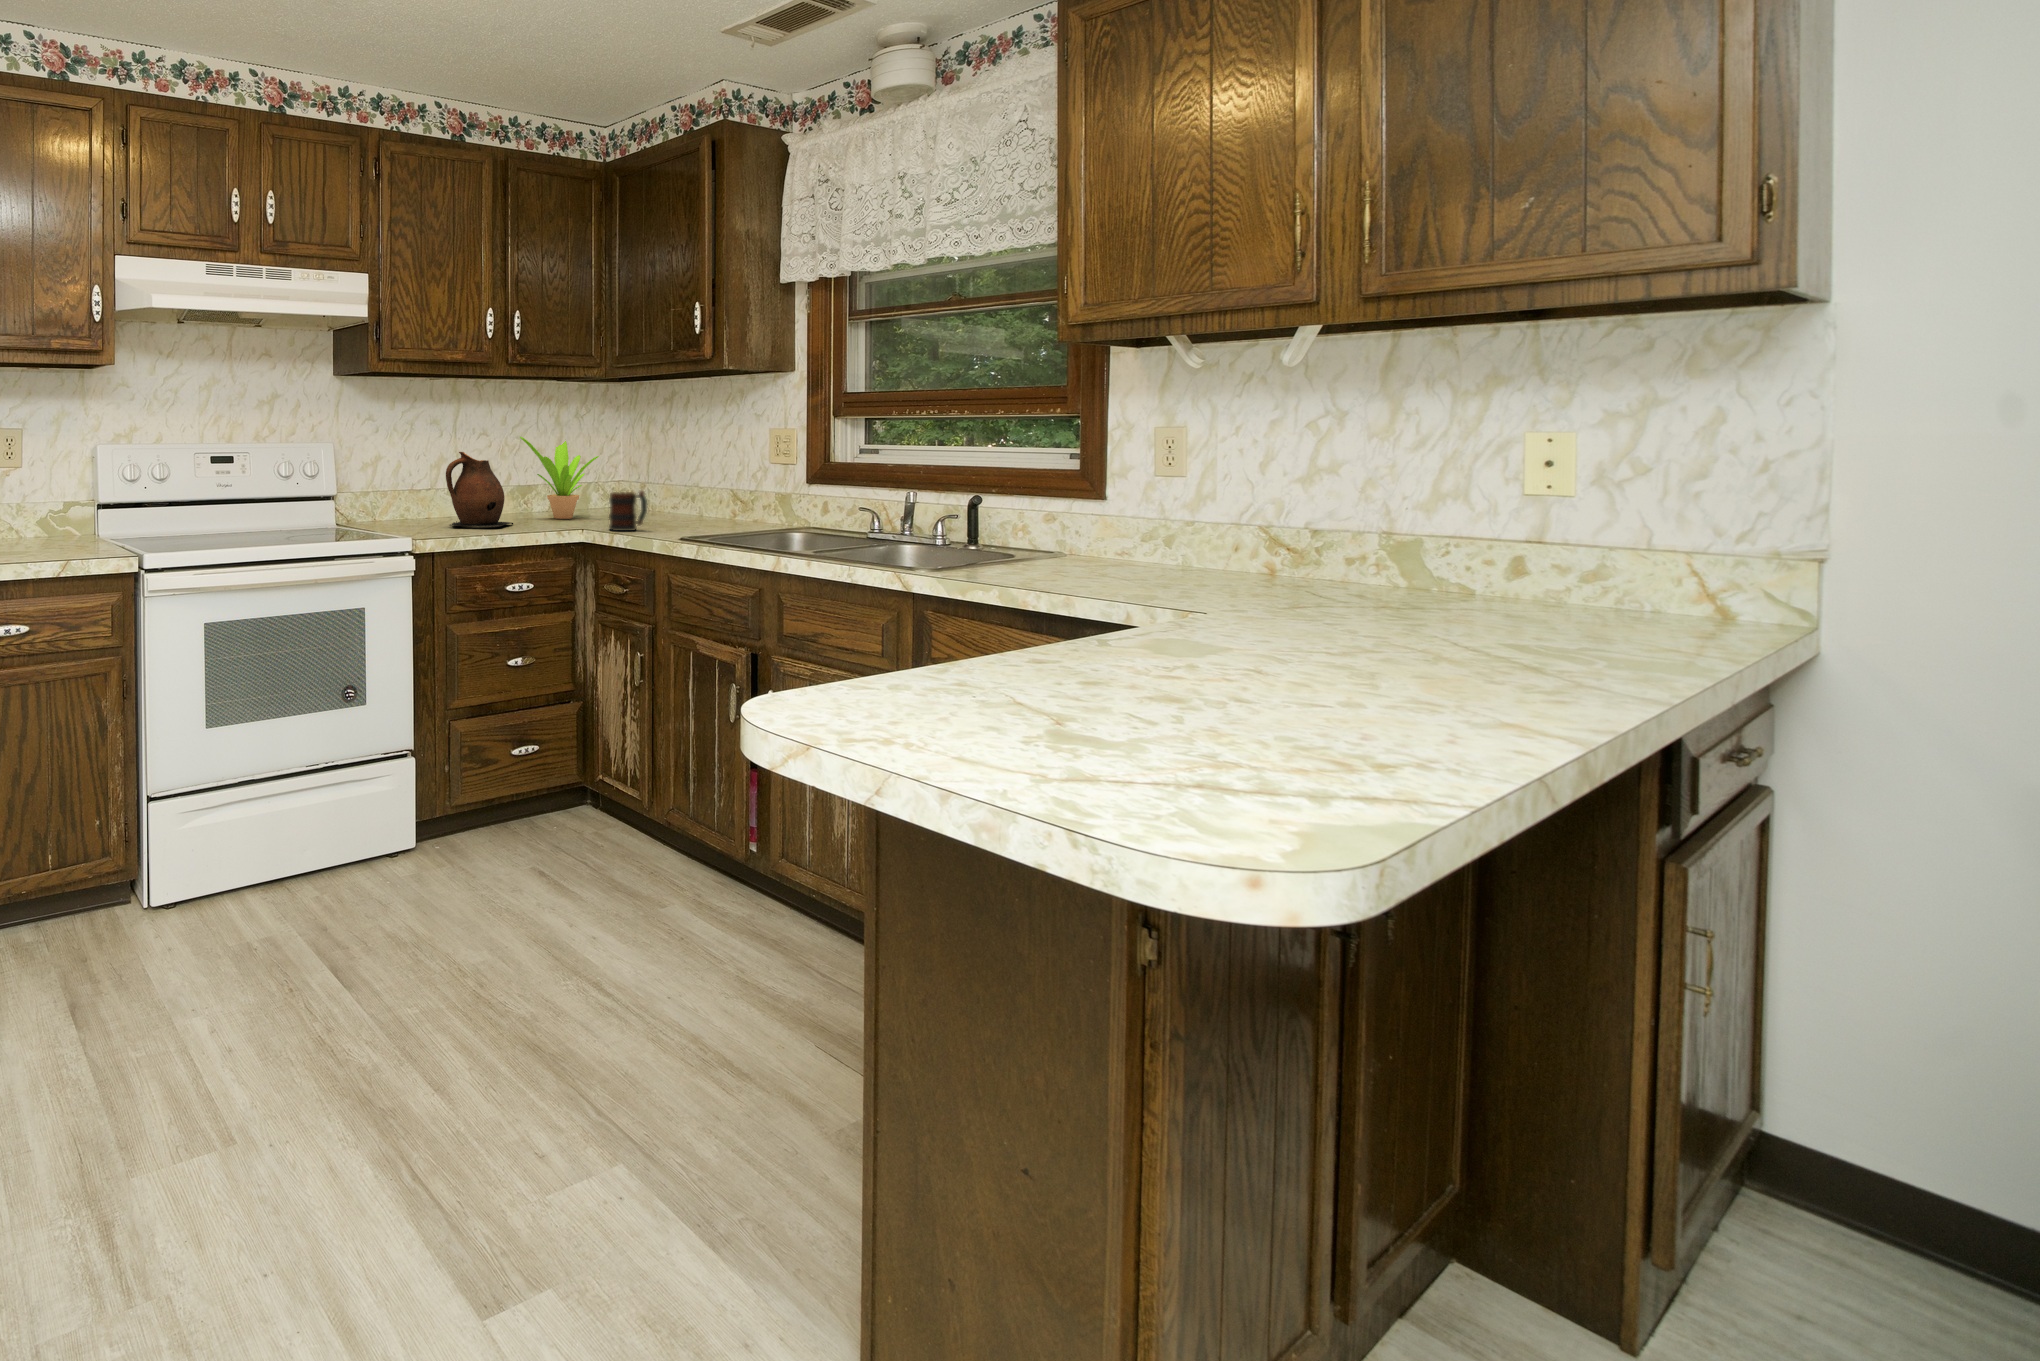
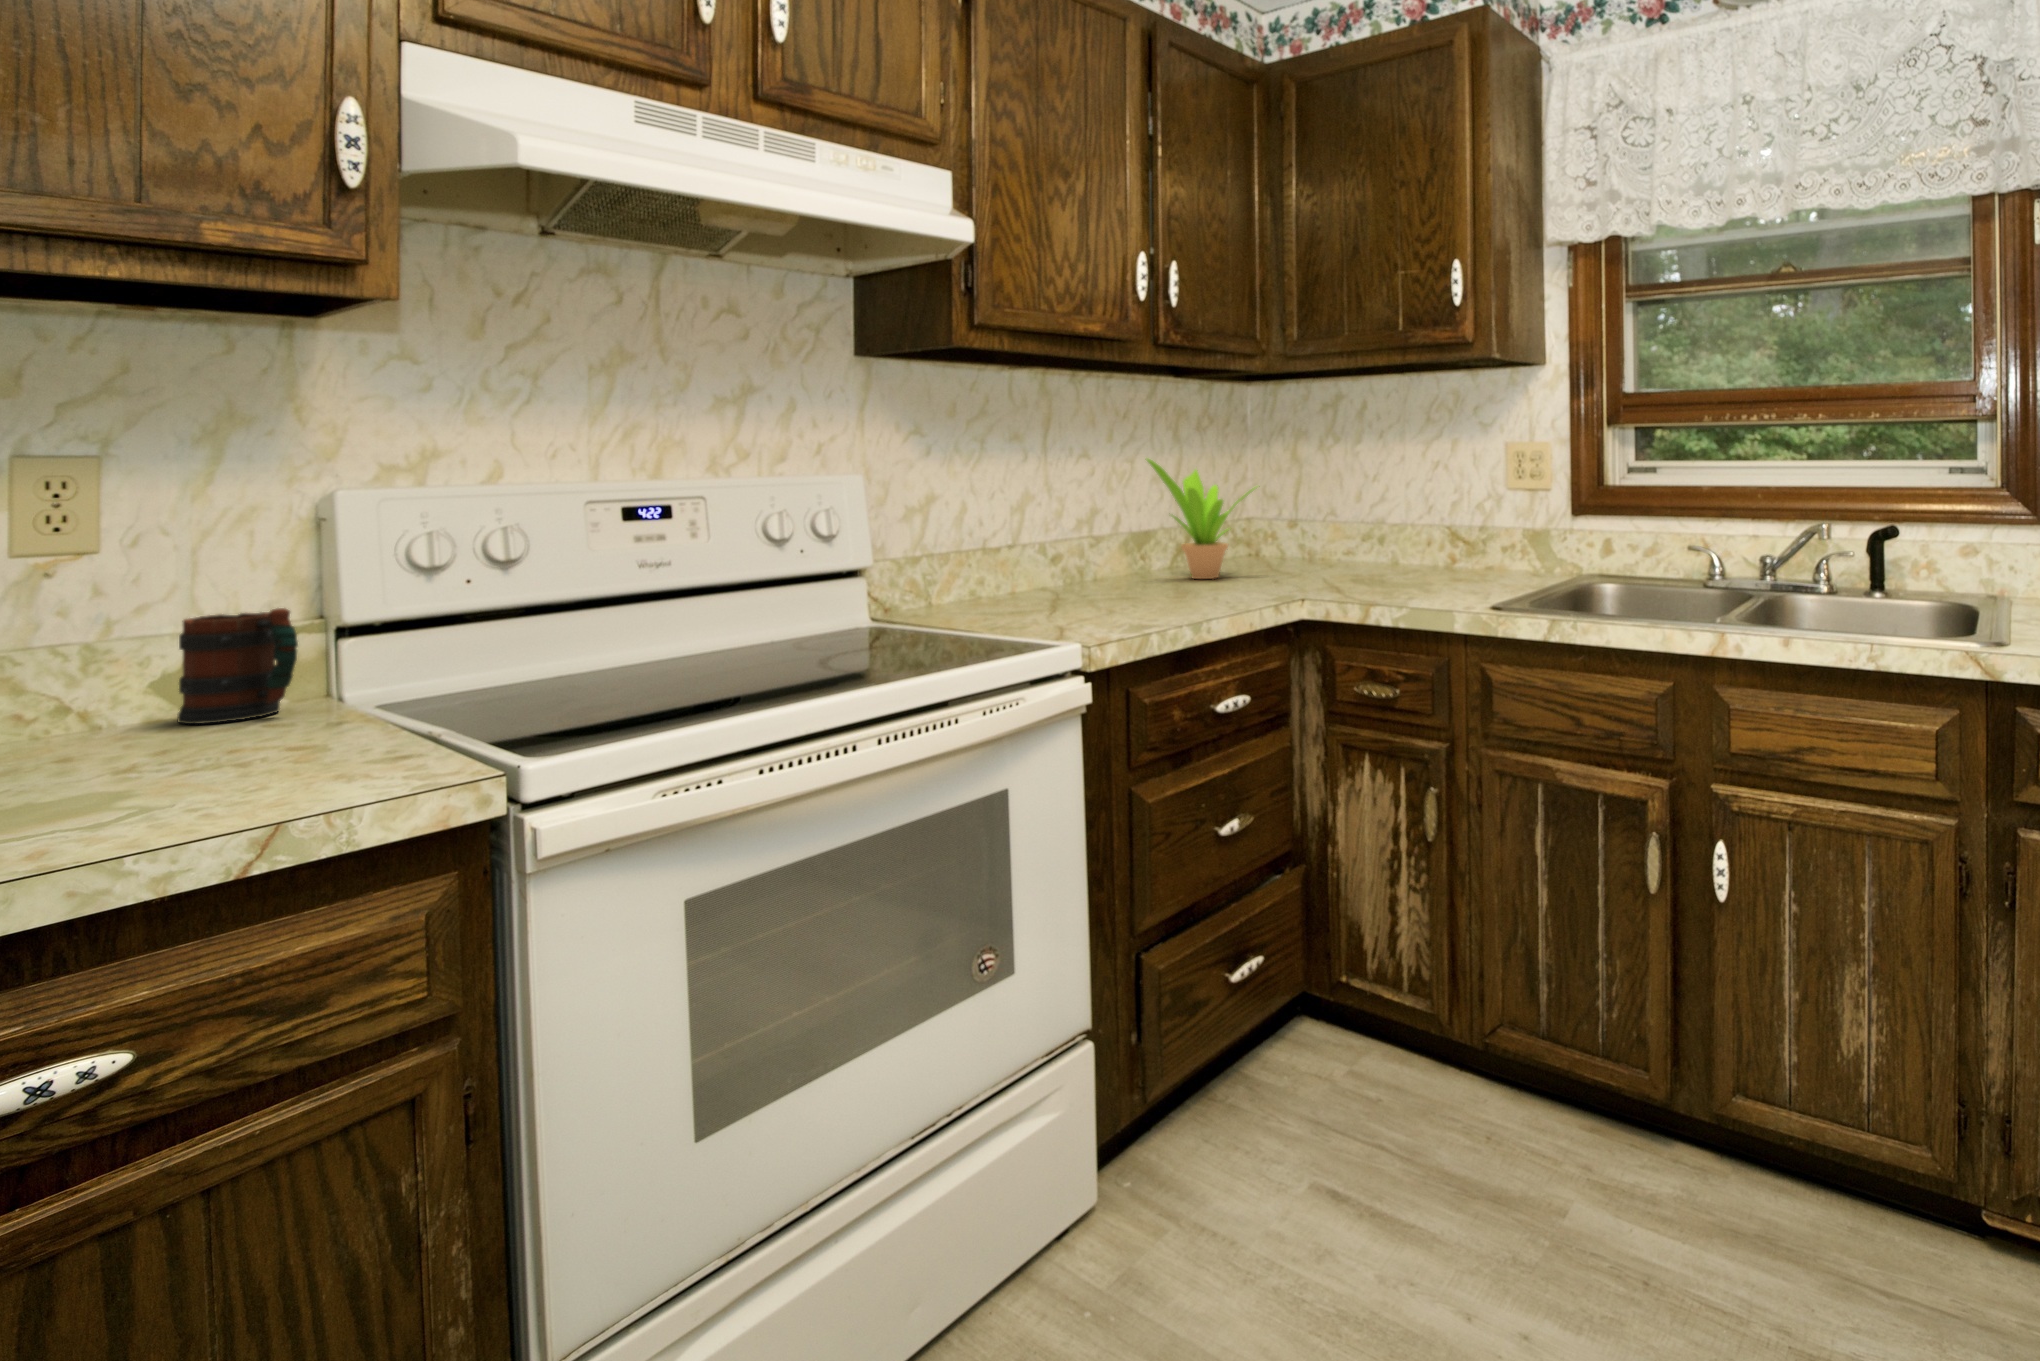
ceramic pitcher: present [446,452,513,528] -> none [1065,482,1162,602]
mug: present [609,491,647,531] -> present [177,608,298,724]

